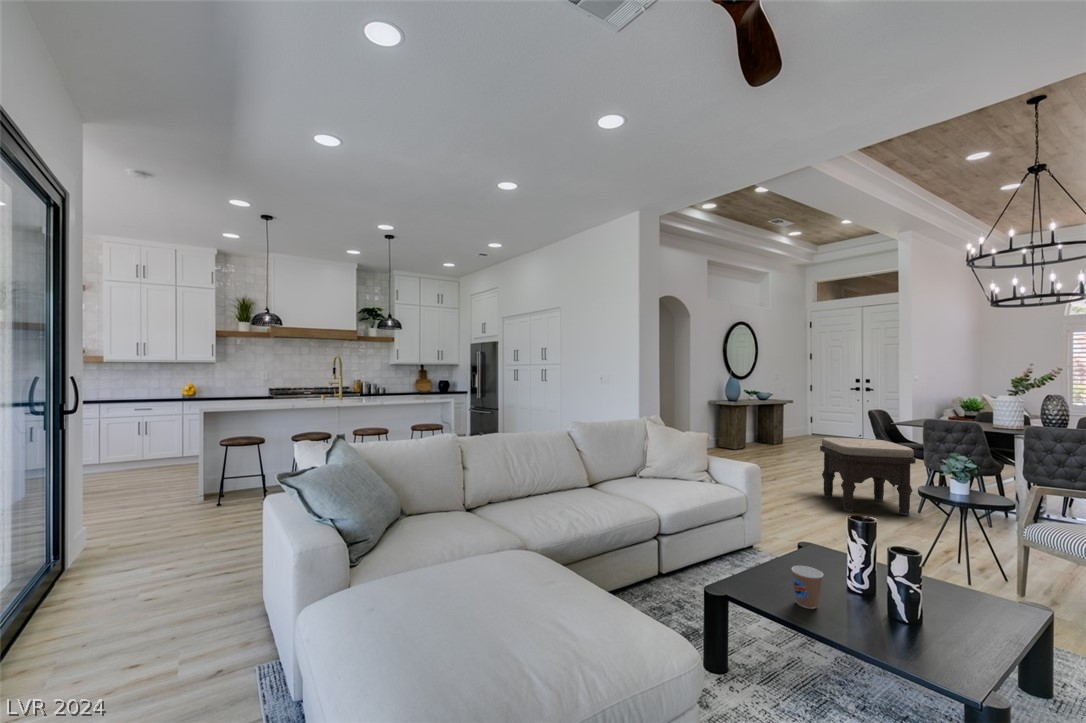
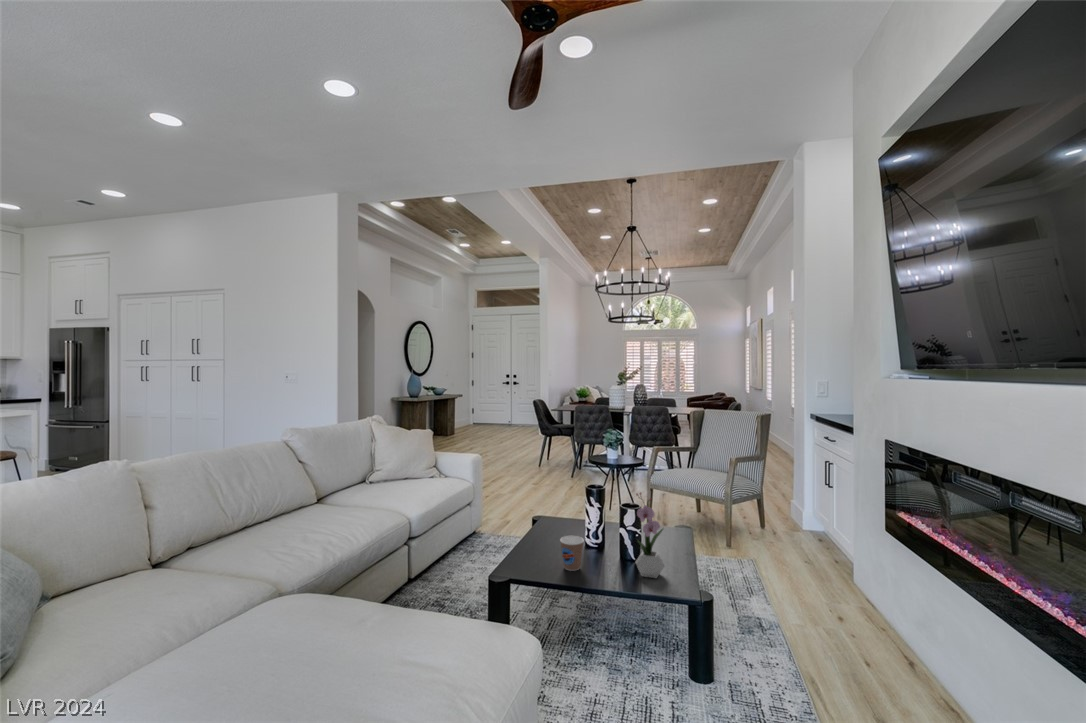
ottoman: present [820,438,916,515] -> none [503,422,570,484]
flower arrangement: none [890,533,945,654] -> present [636,493,665,578]

